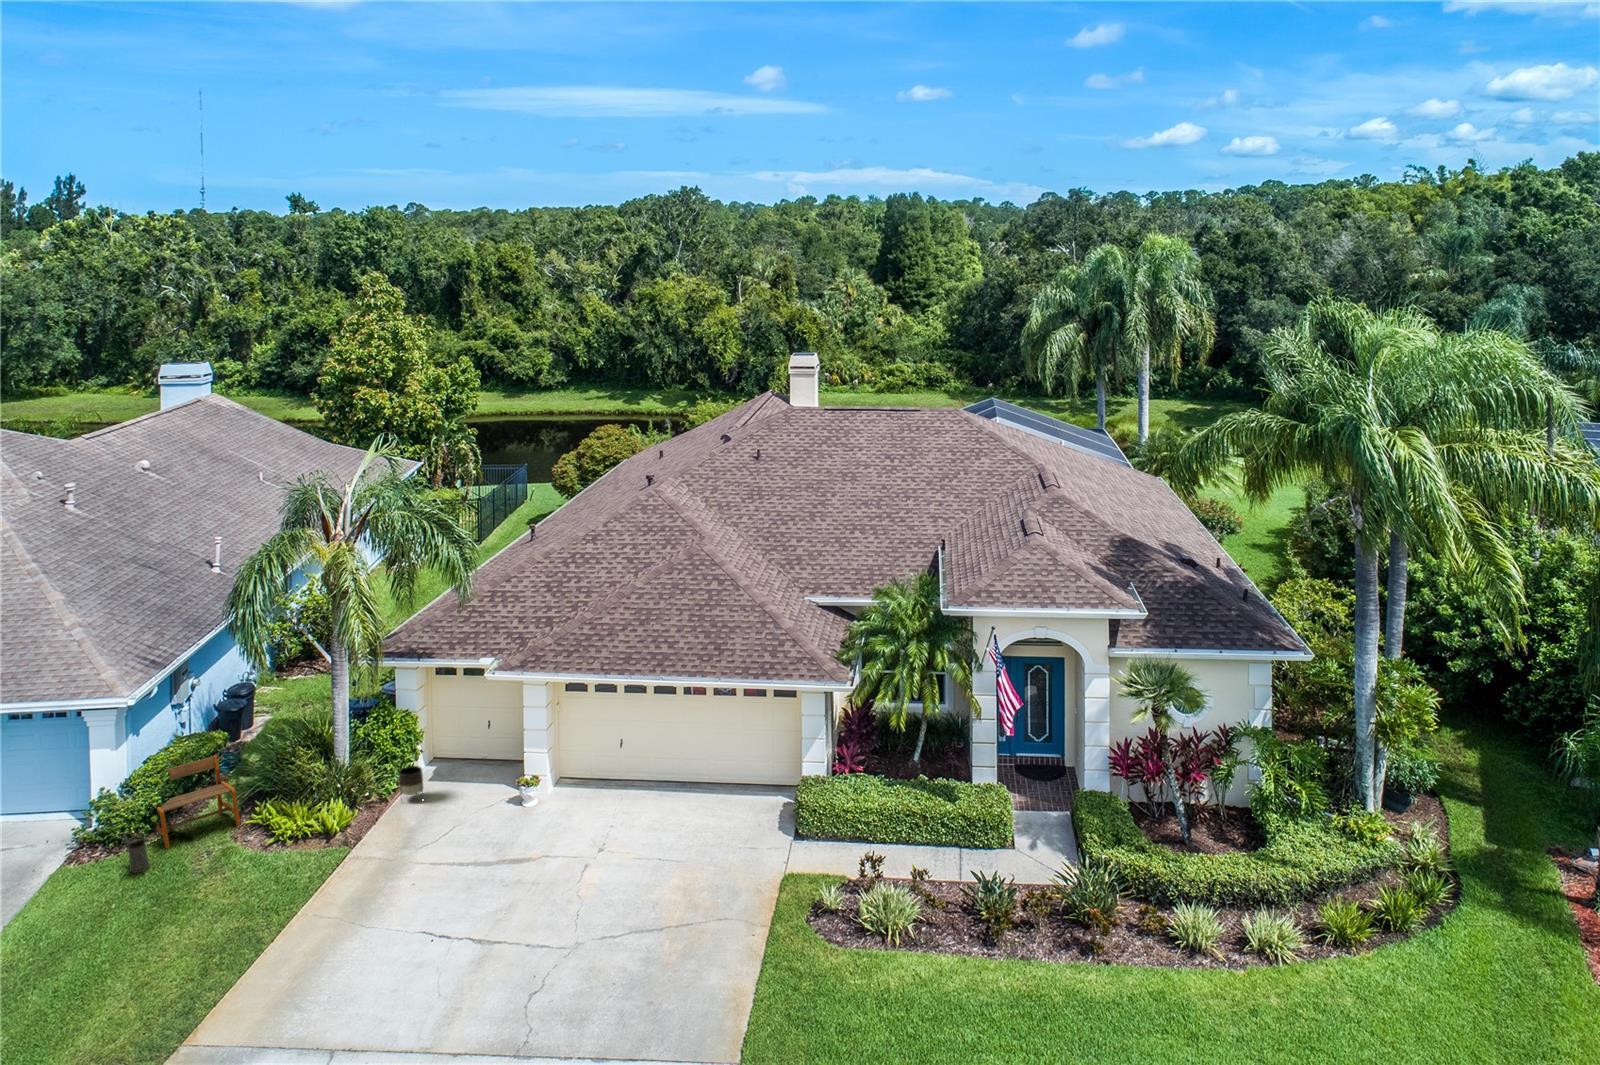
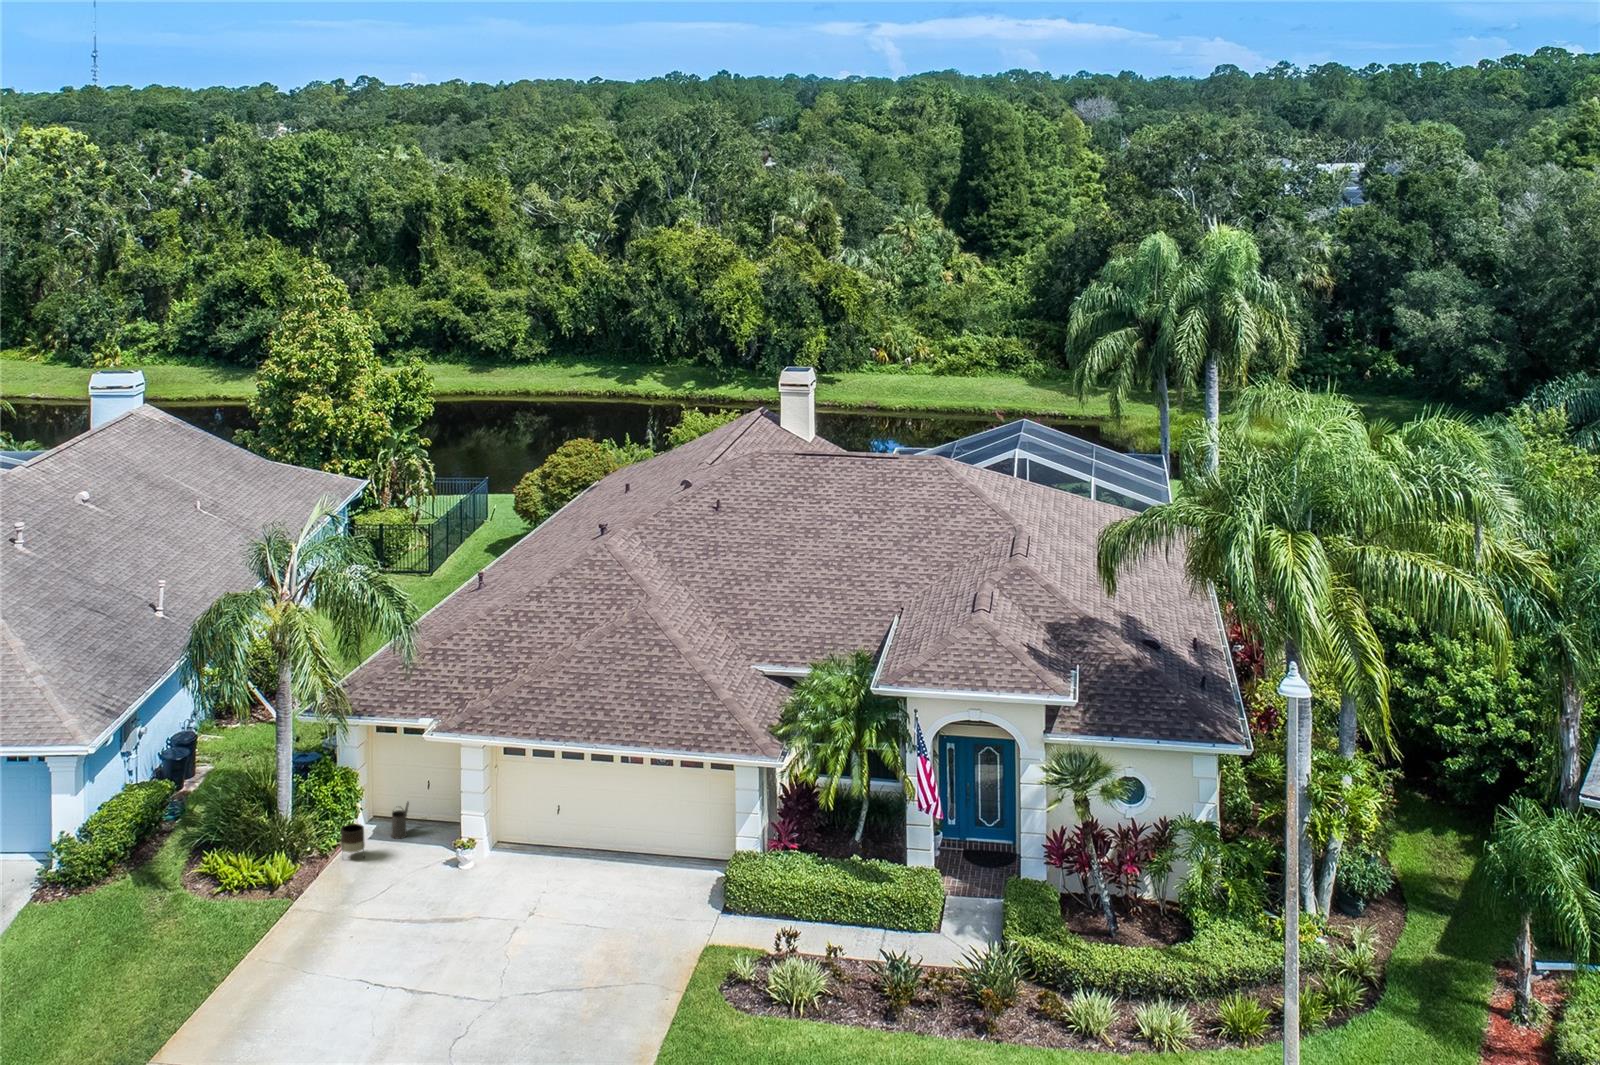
bench: present [157,755,241,848] -> none [102,805,187,894]
watering can: present [122,832,150,873] -> present [391,802,409,839]

